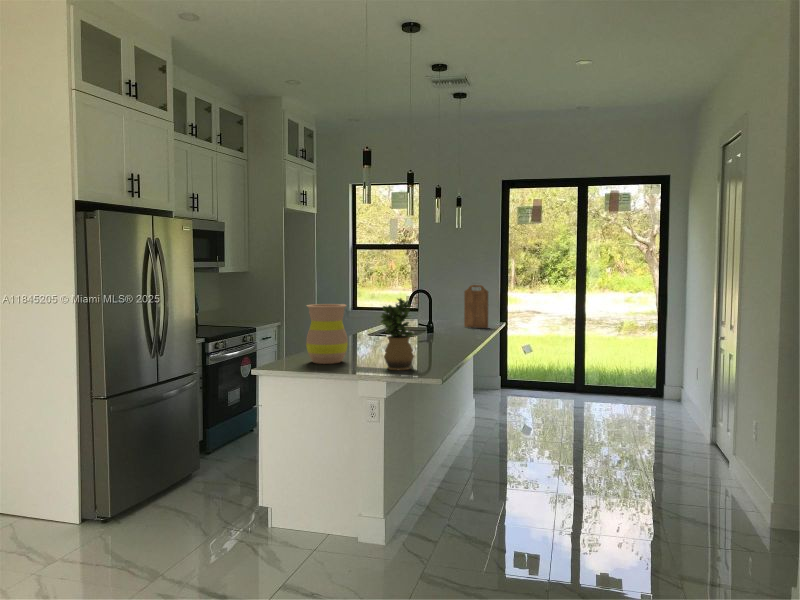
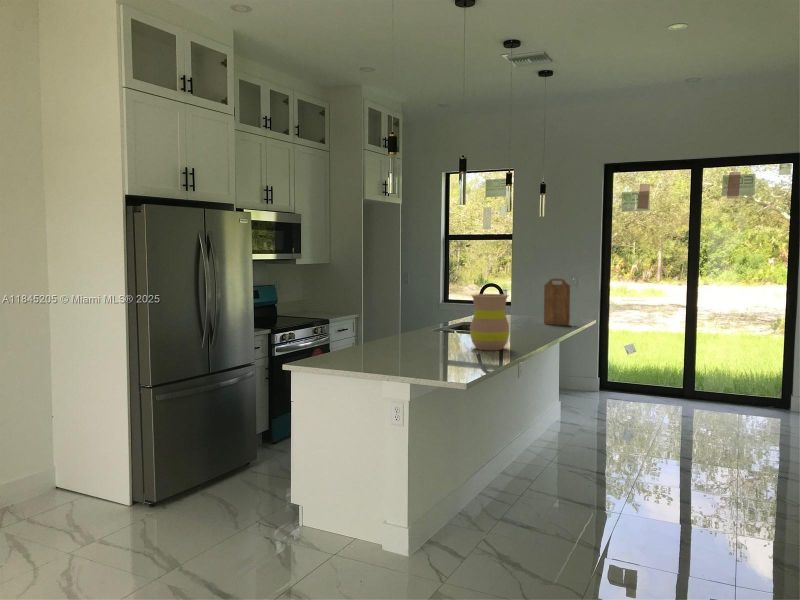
potted plant: present [381,298,414,370] -> none [403,293,443,372]
vase: present [306,304,348,364] -> present [470,294,509,350]

